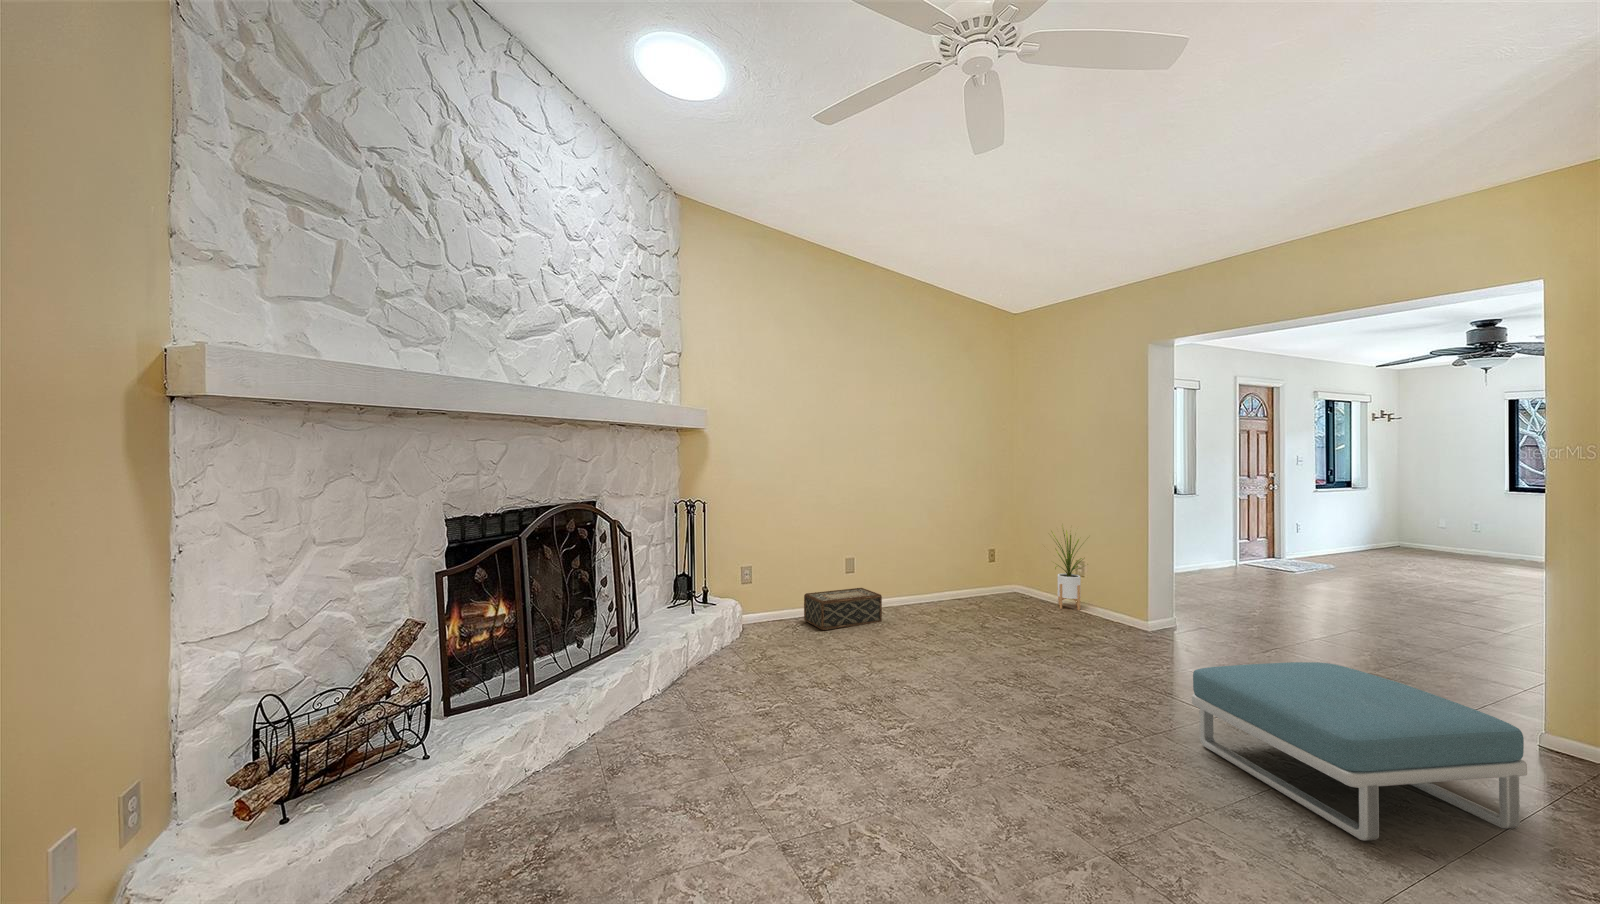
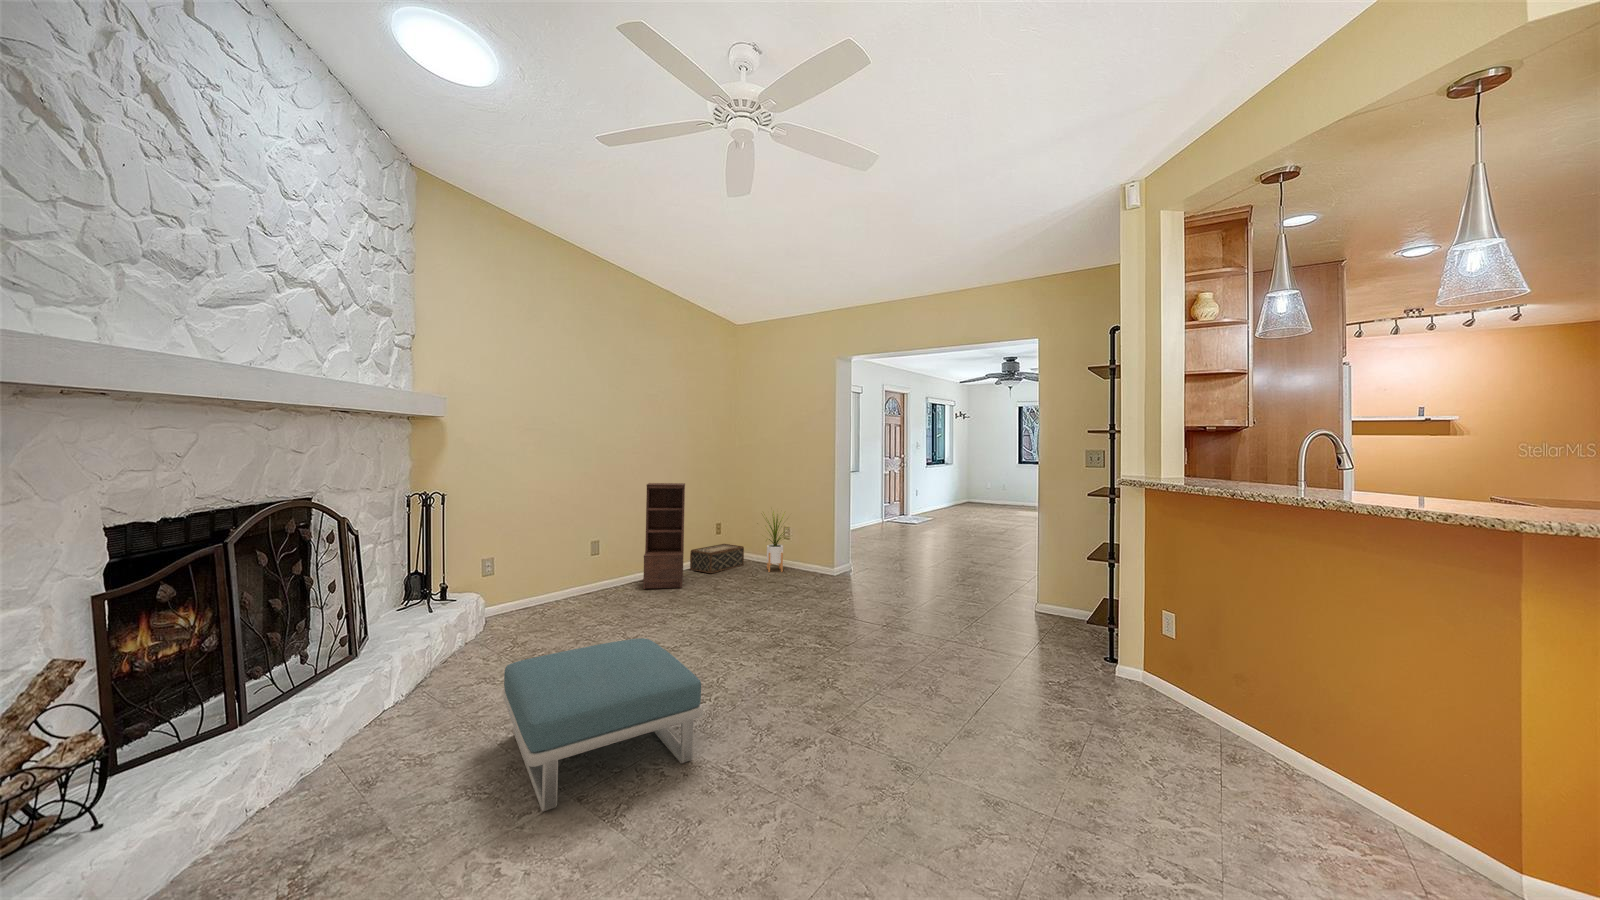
bookshelf: none [901,493,950,617] -> present [643,483,685,589]
woven basket: present [804,588,882,630] -> present [690,544,744,573]
footstool: present [1192,662,1527,841] -> present [503,638,703,811]

